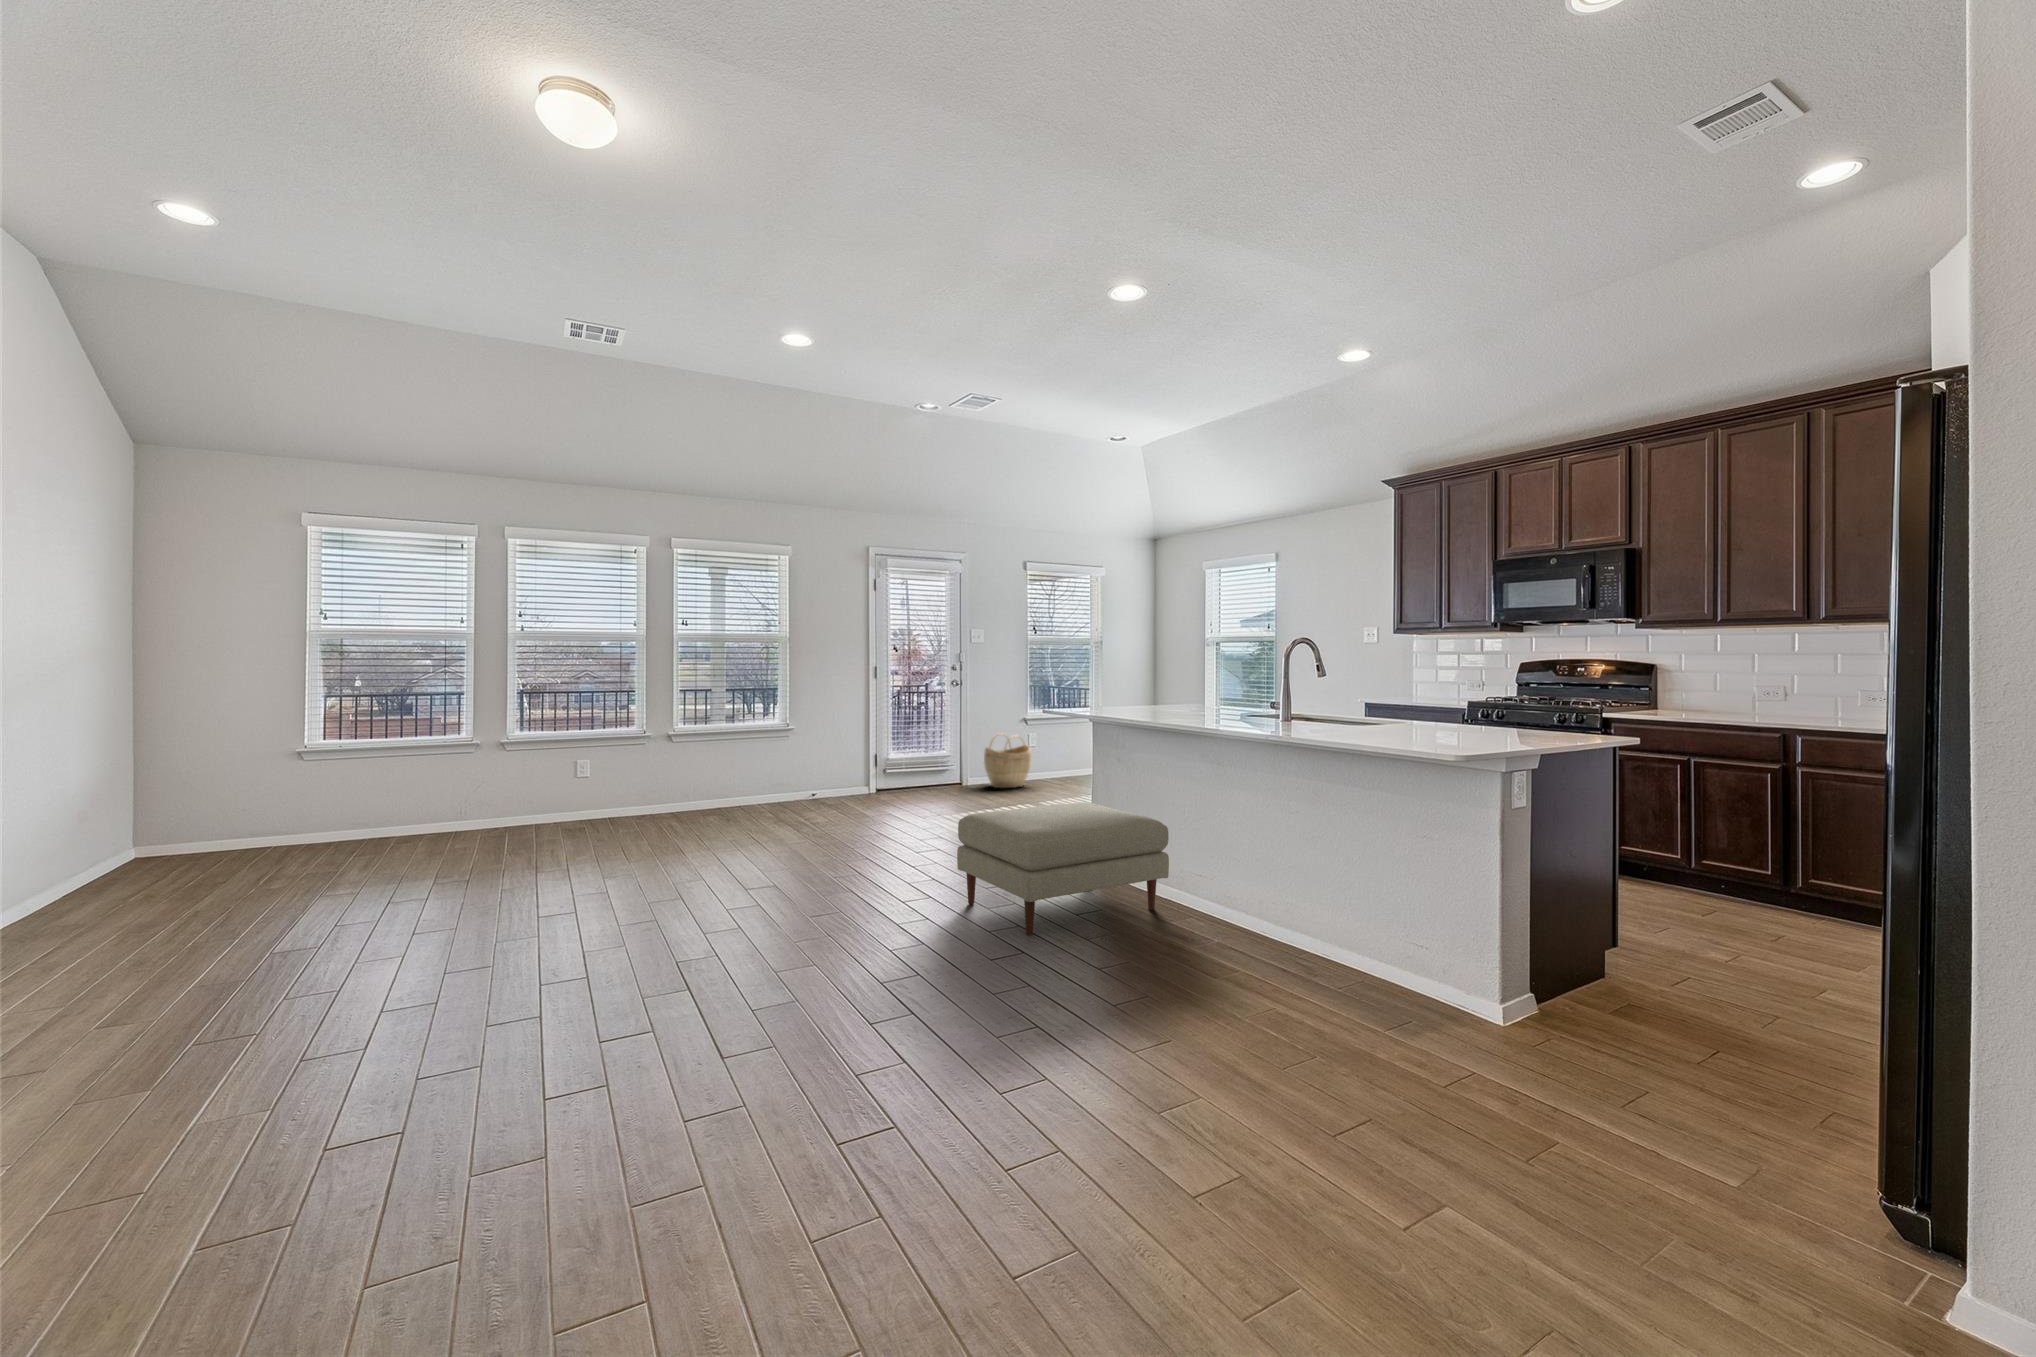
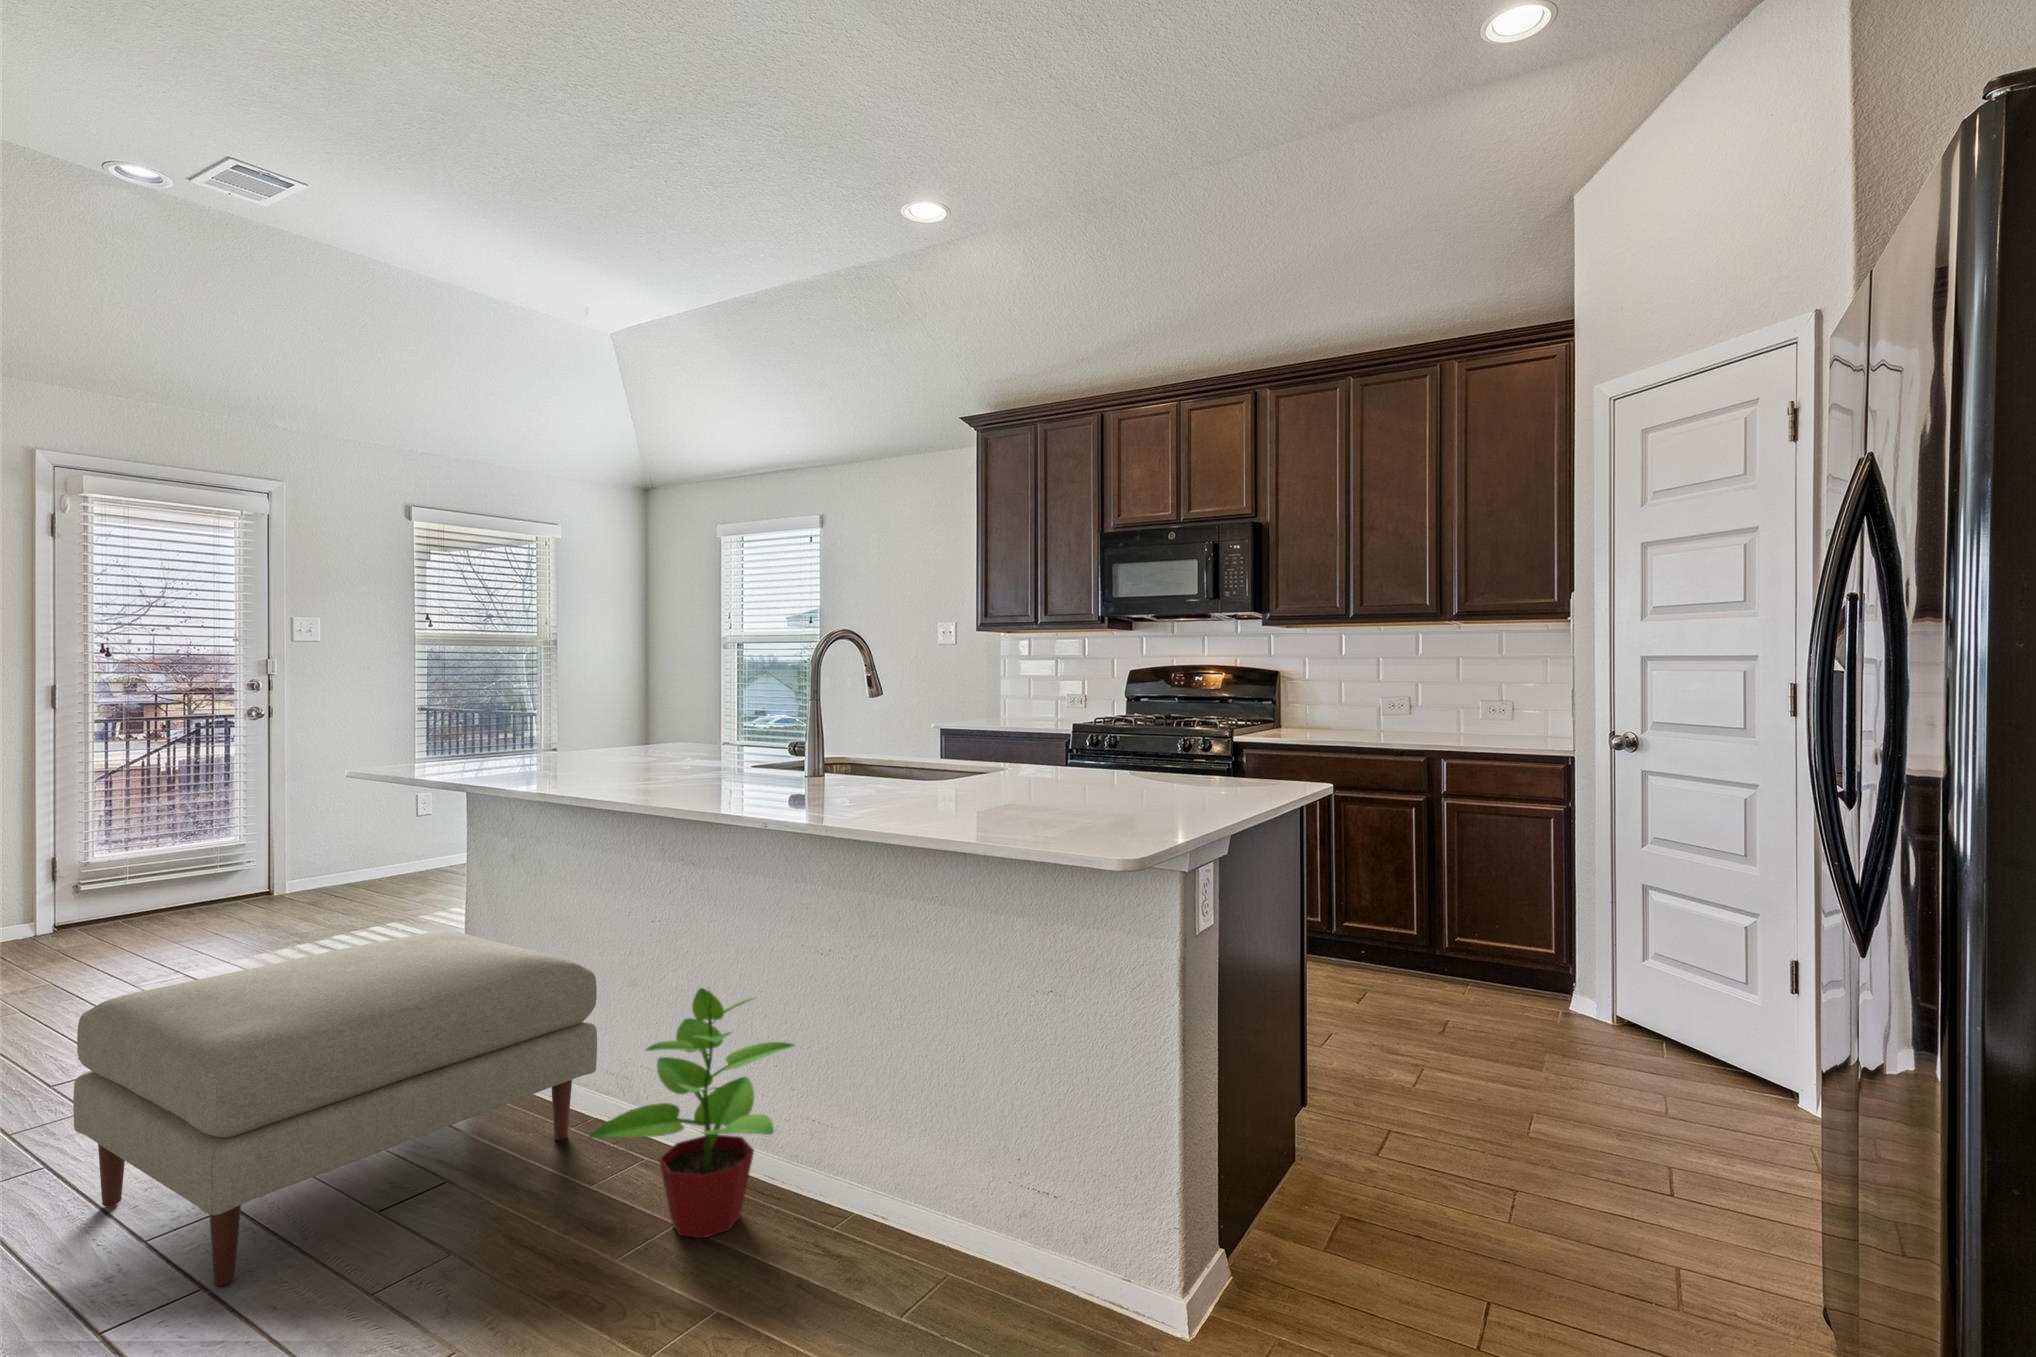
woven basket: present [984,735,1031,788] -> none [328,787,422,882]
potted plant: none [1178,831,1278,954] -> present [589,988,794,1238]

